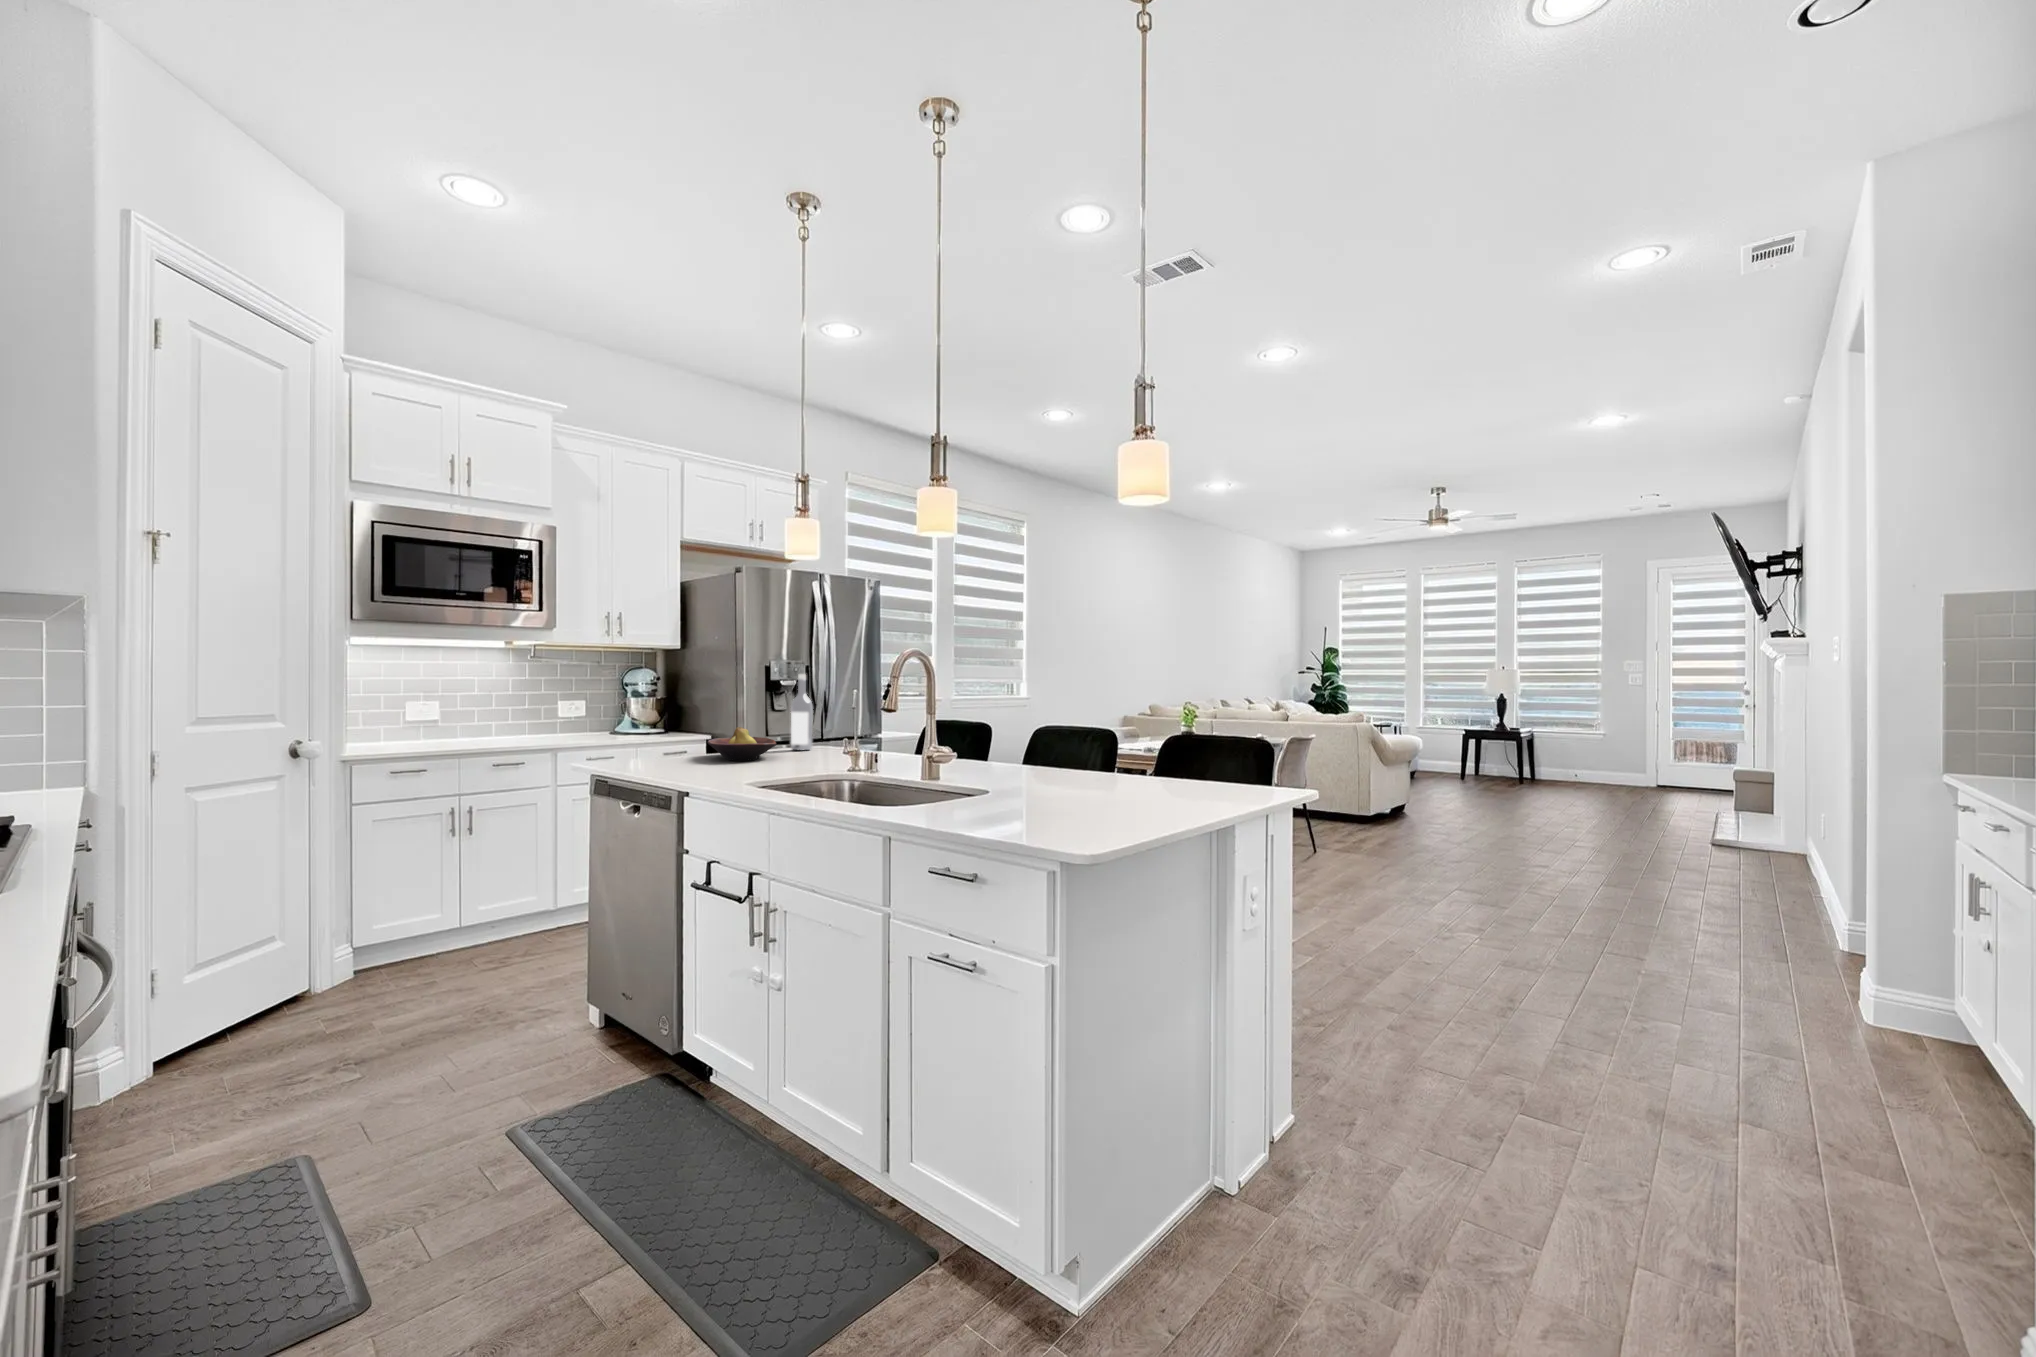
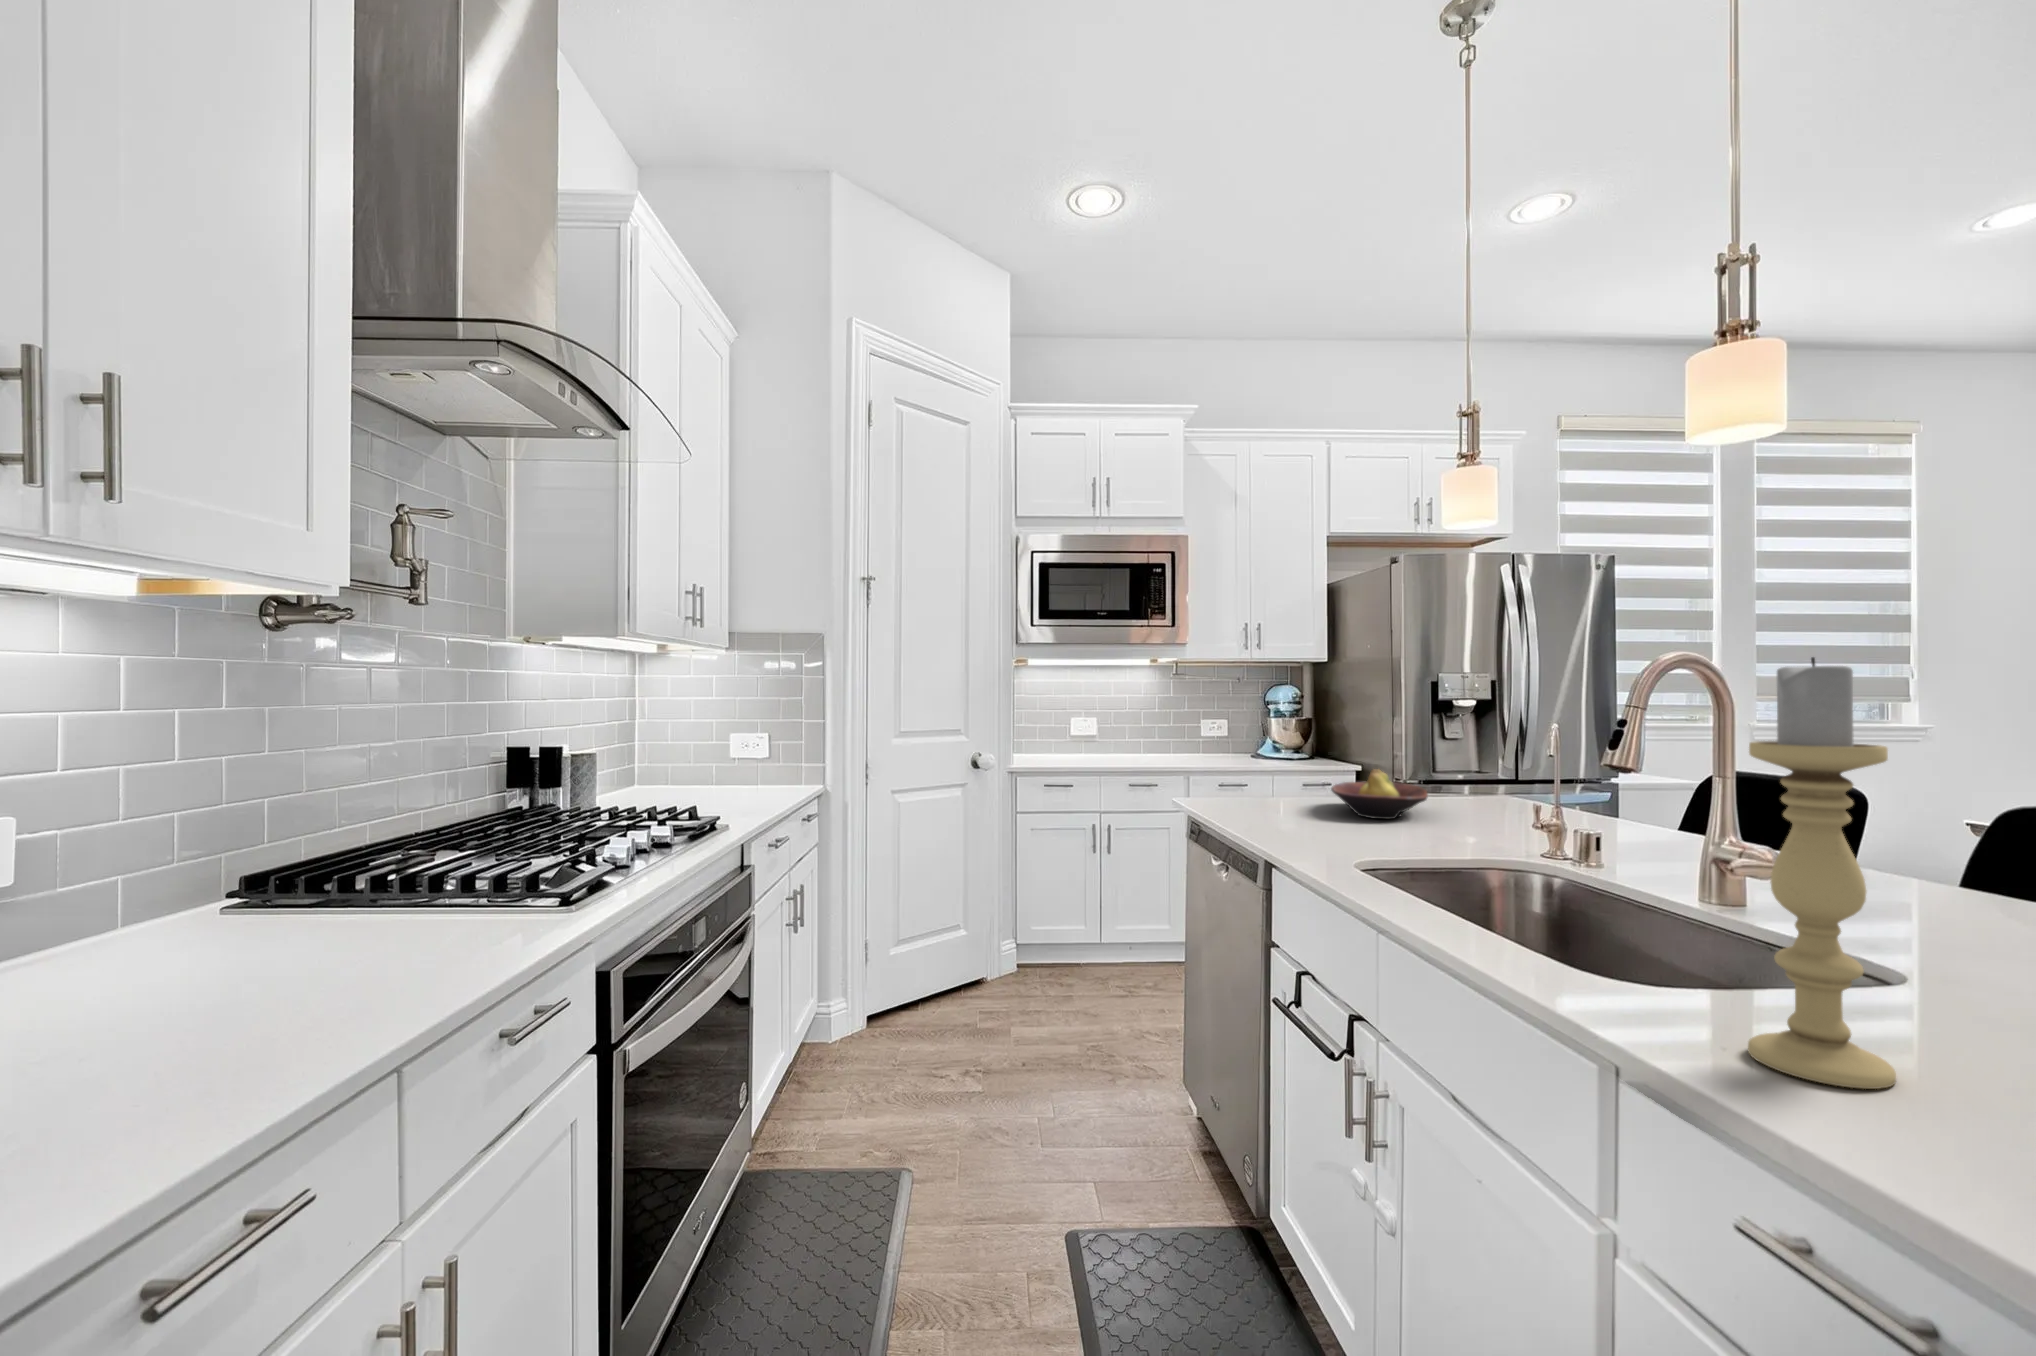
candle holder: none [944,649,989,819] -> present [1748,657,1896,1089]
wine bottle: present [791,674,813,750] -> none [1456,695,1490,806]

